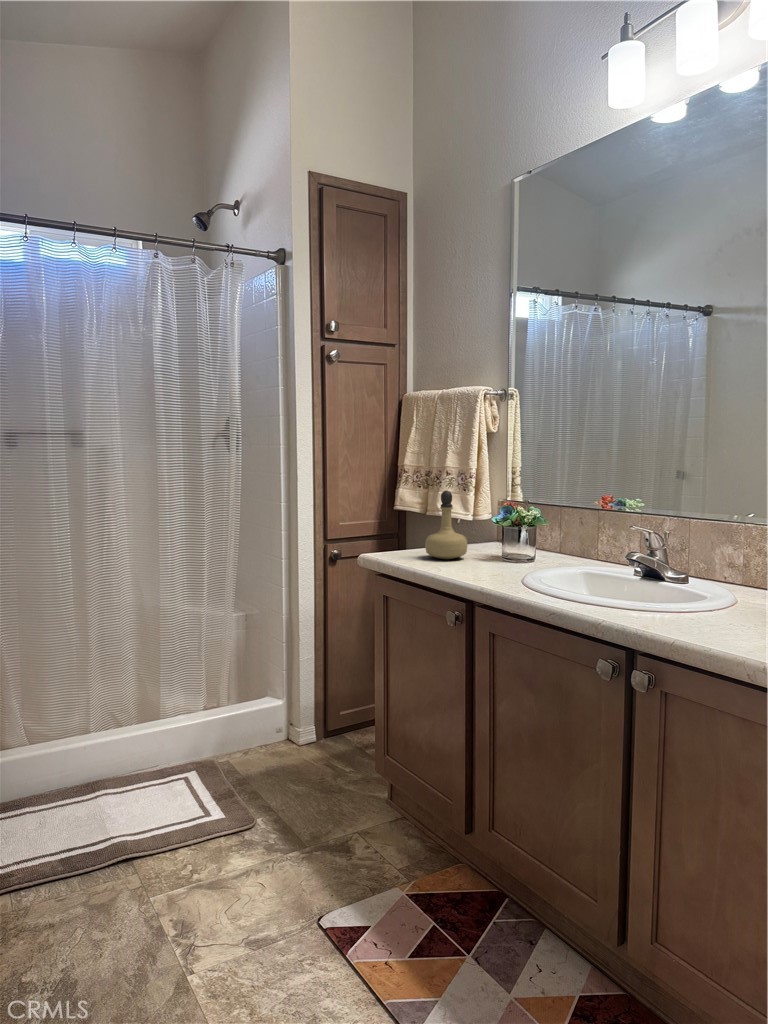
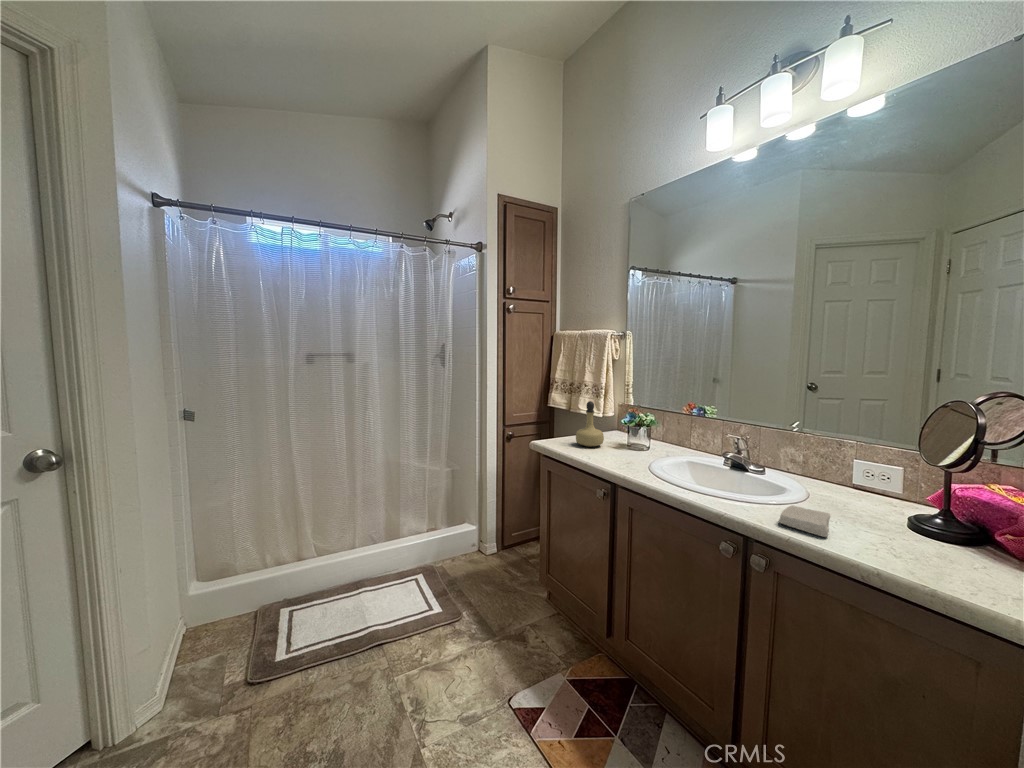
soap bar: none [667,602,729,636] -> present [779,505,830,537]

